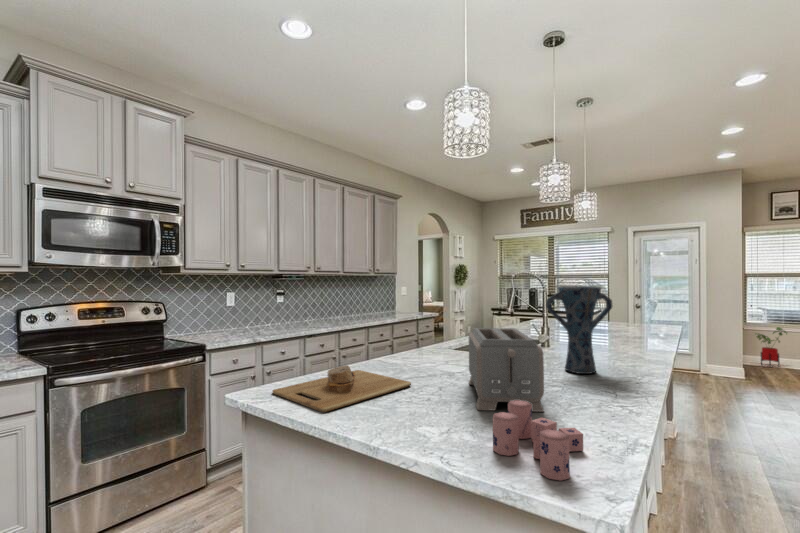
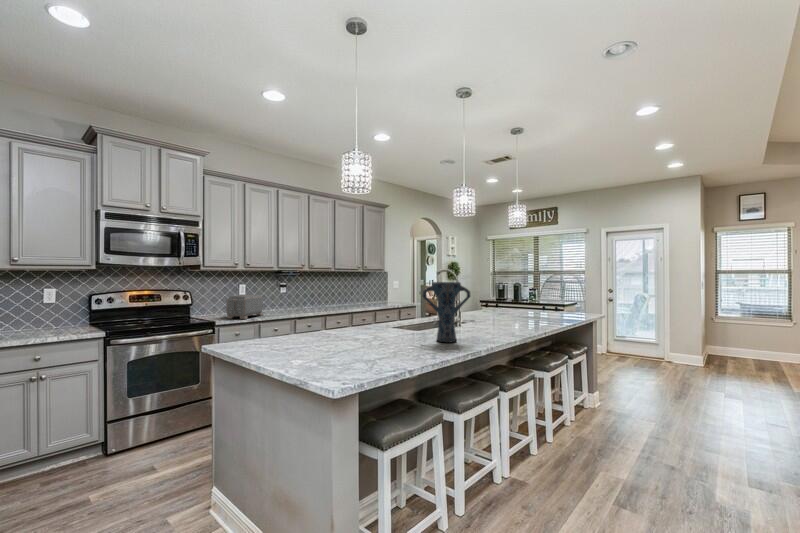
house plant: present [756,327,787,366] -> none [727,323,759,361]
toaster: present [469,328,544,412] -> present [226,295,263,319]
cutting board: present [273,366,411,412] -> none [229,331,319,354]
candle: present [493,400,583,481] -> none [318,347,367,380]

